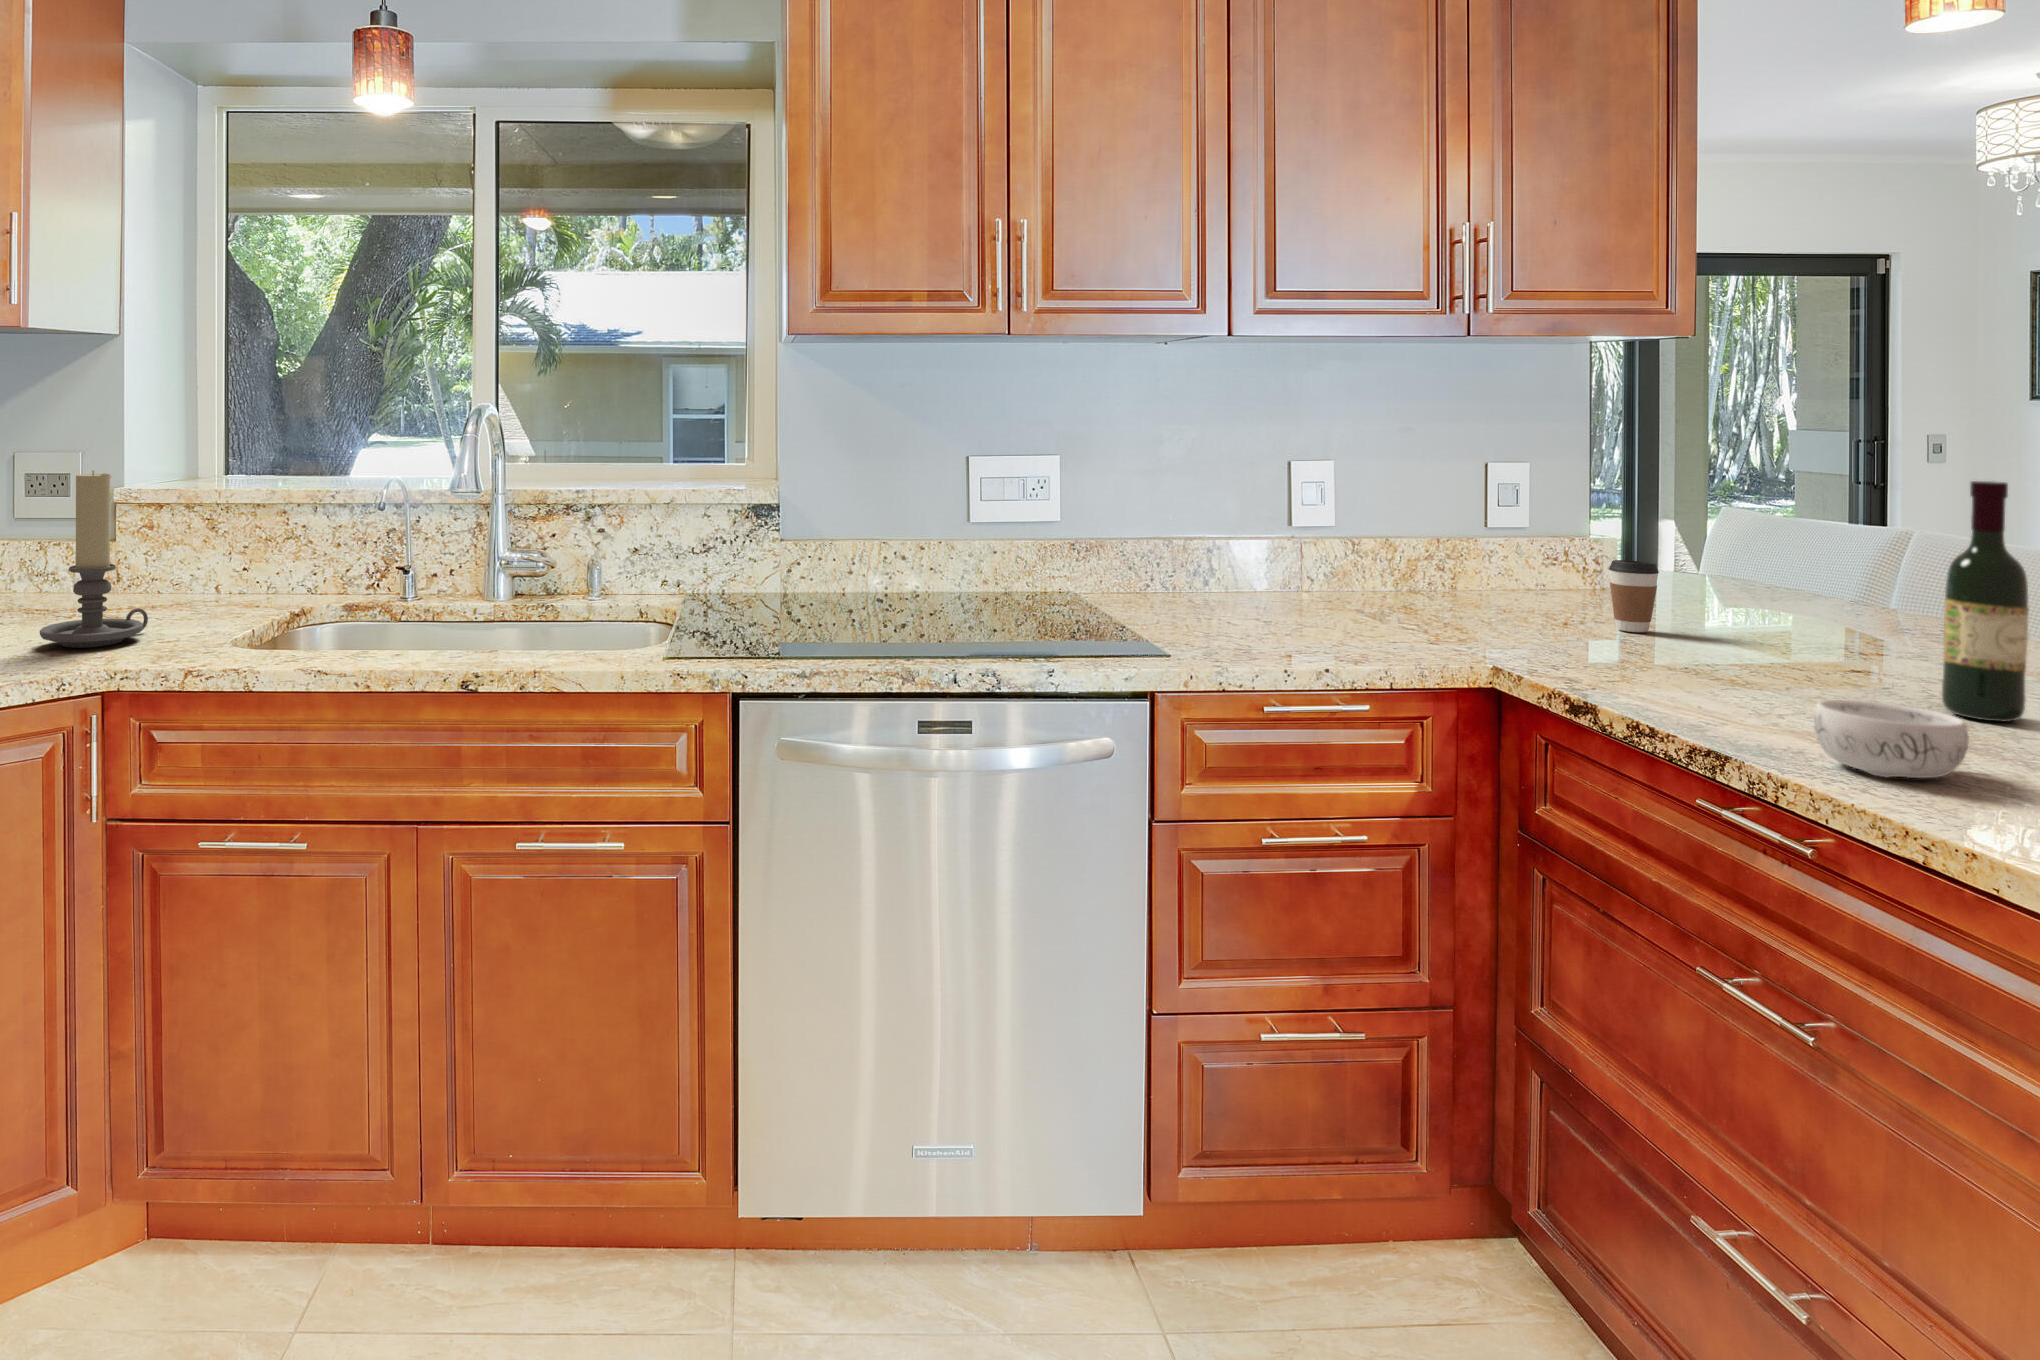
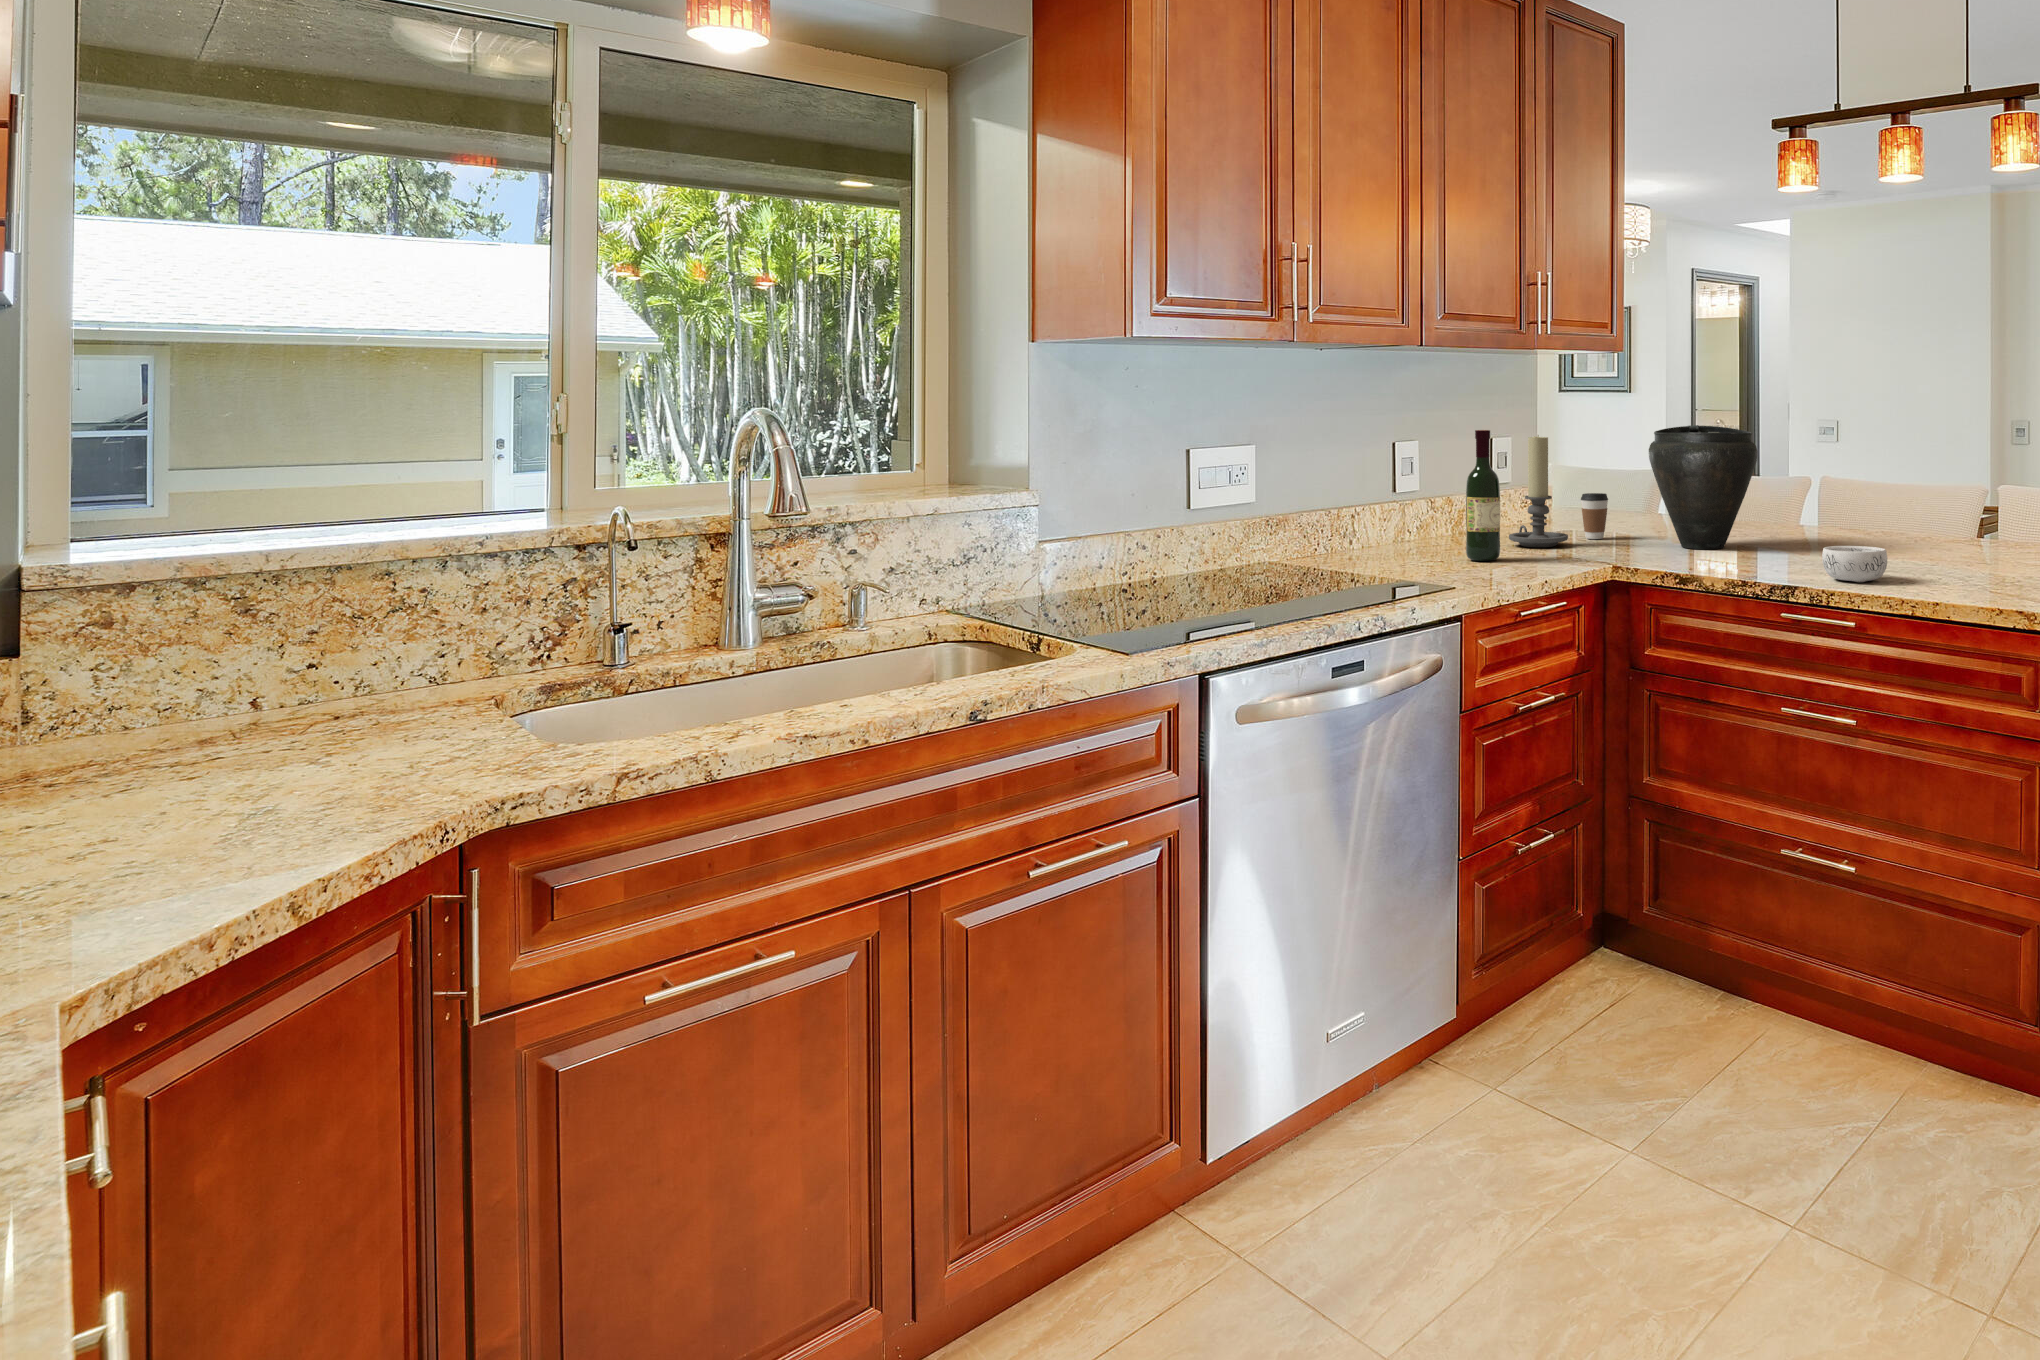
vase: none [1679,465,1906,677] -> present [1649,425,1758,549]
candle holder: present [40,471,148,648] -> present [1509,435,1568,547]
wine bottle: present [1942,481,2029,722] -> present [1466,430,1500,561]

